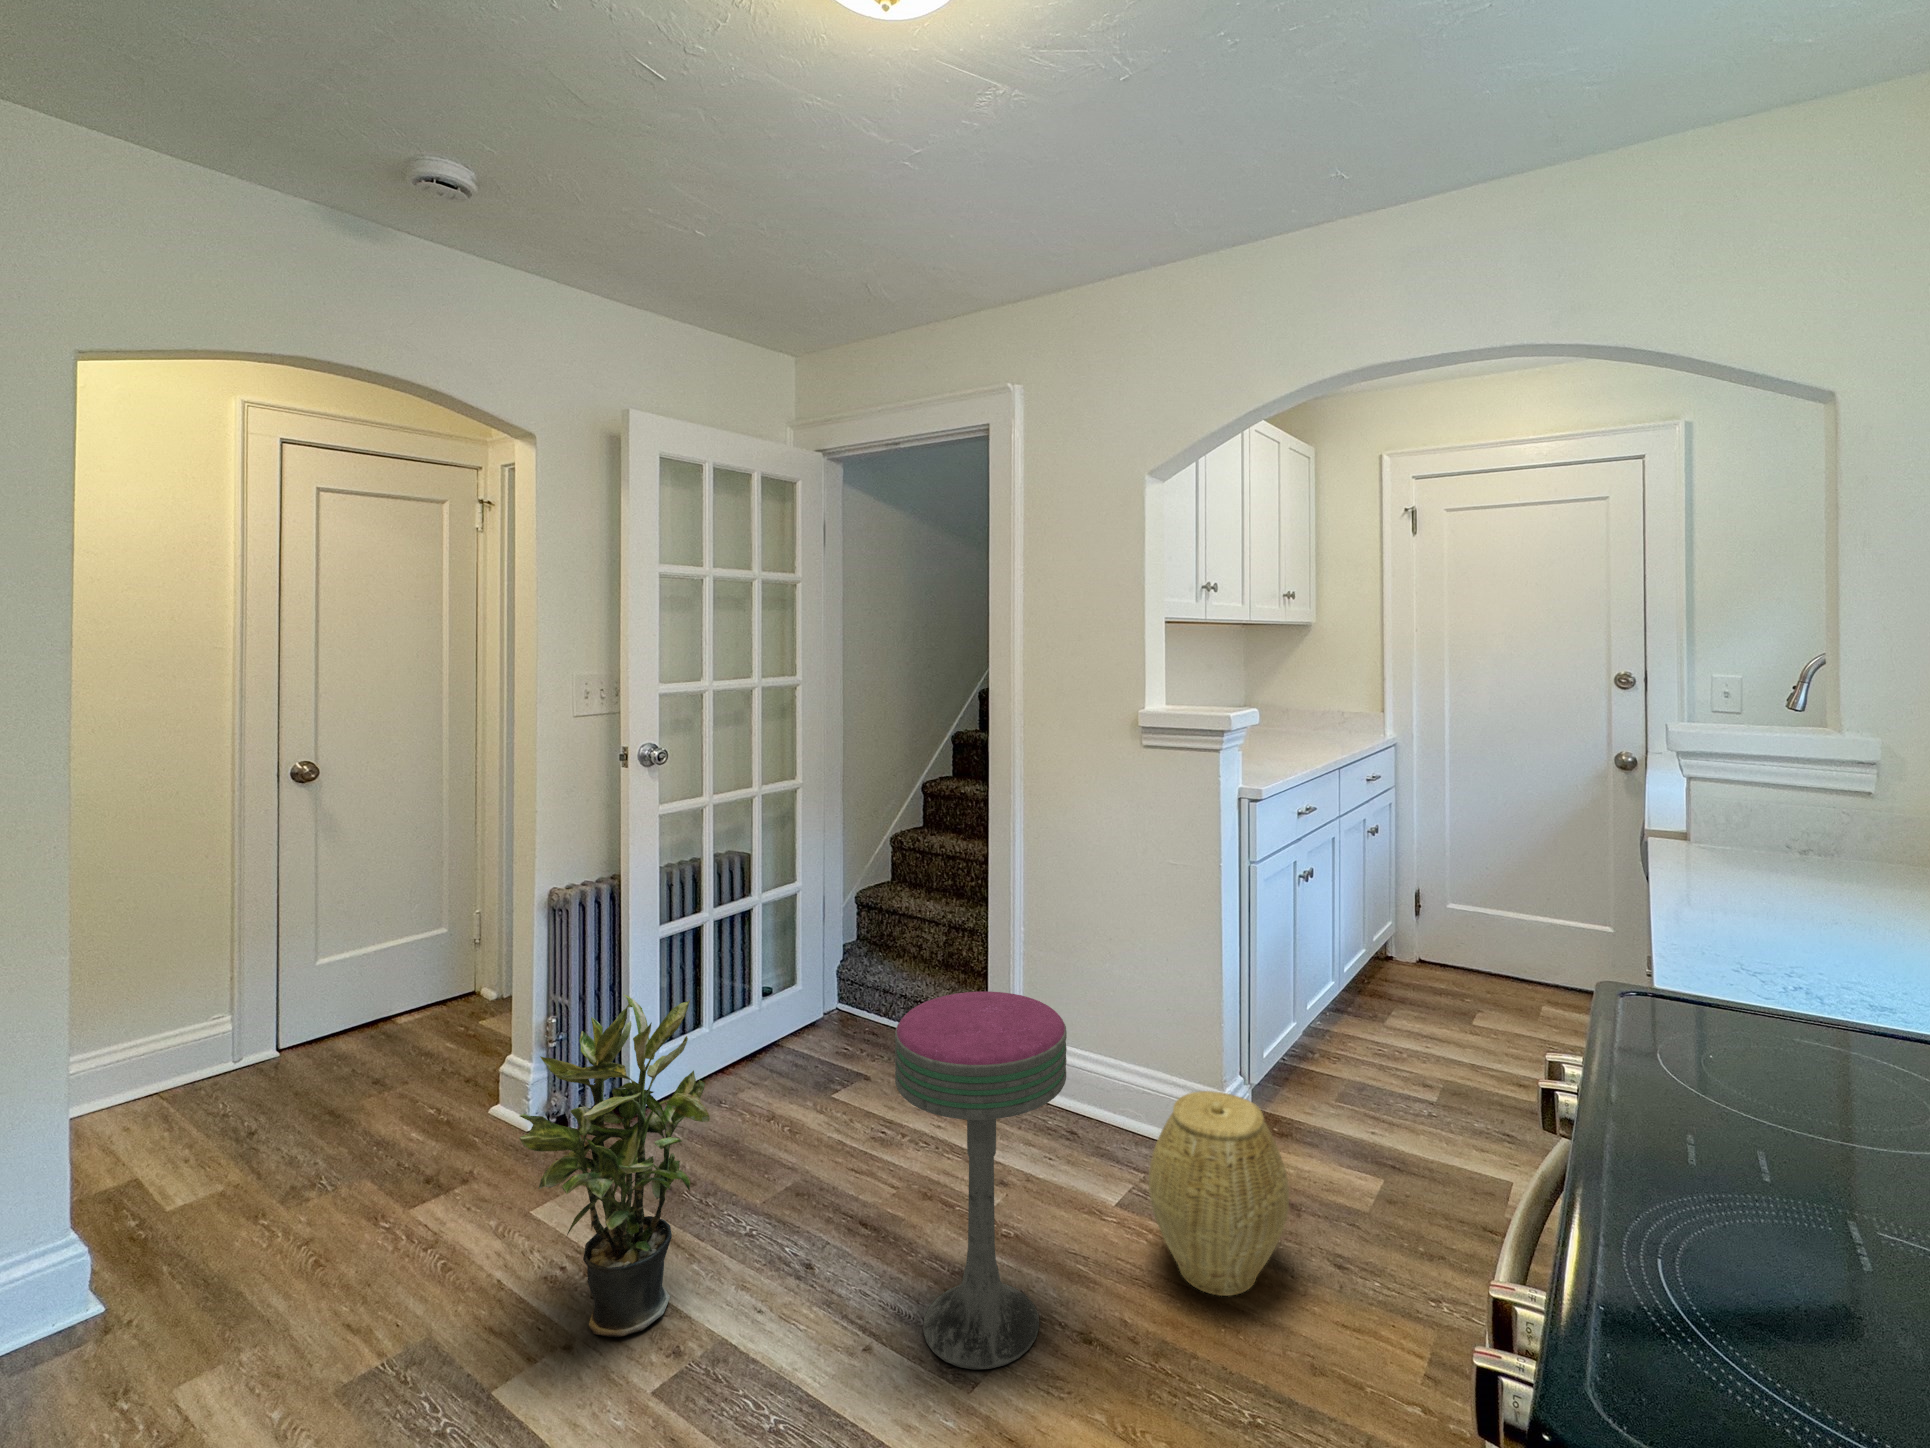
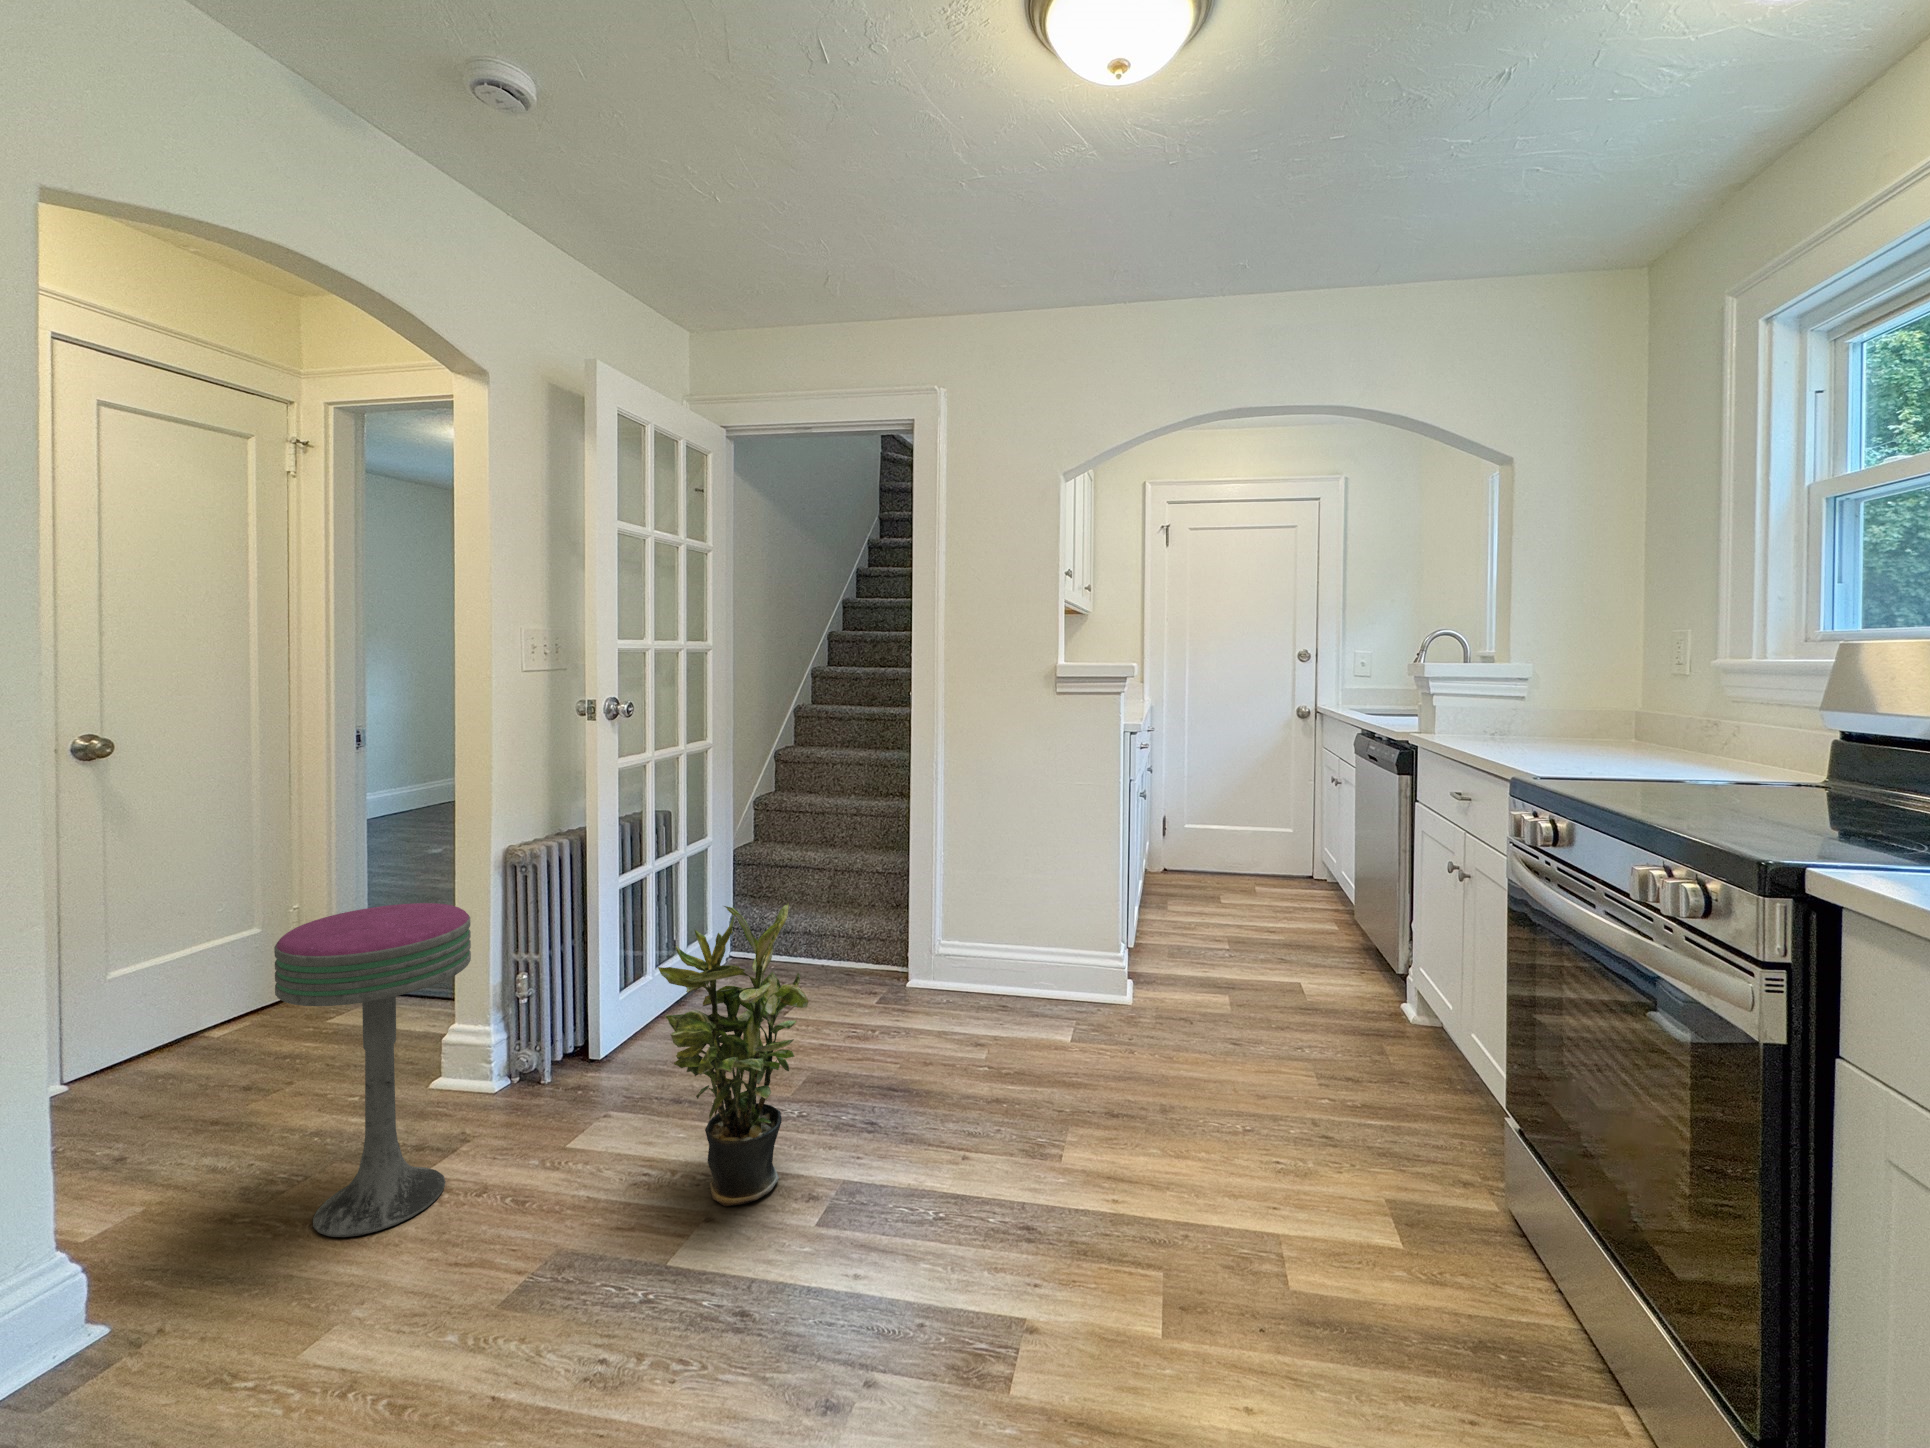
bar stool: present [895,992,1067,1370] -> present [274,903,471,1237]
woven basket: present [1149,1091,1289,1296] -> none [1119,937,1220,1075]

